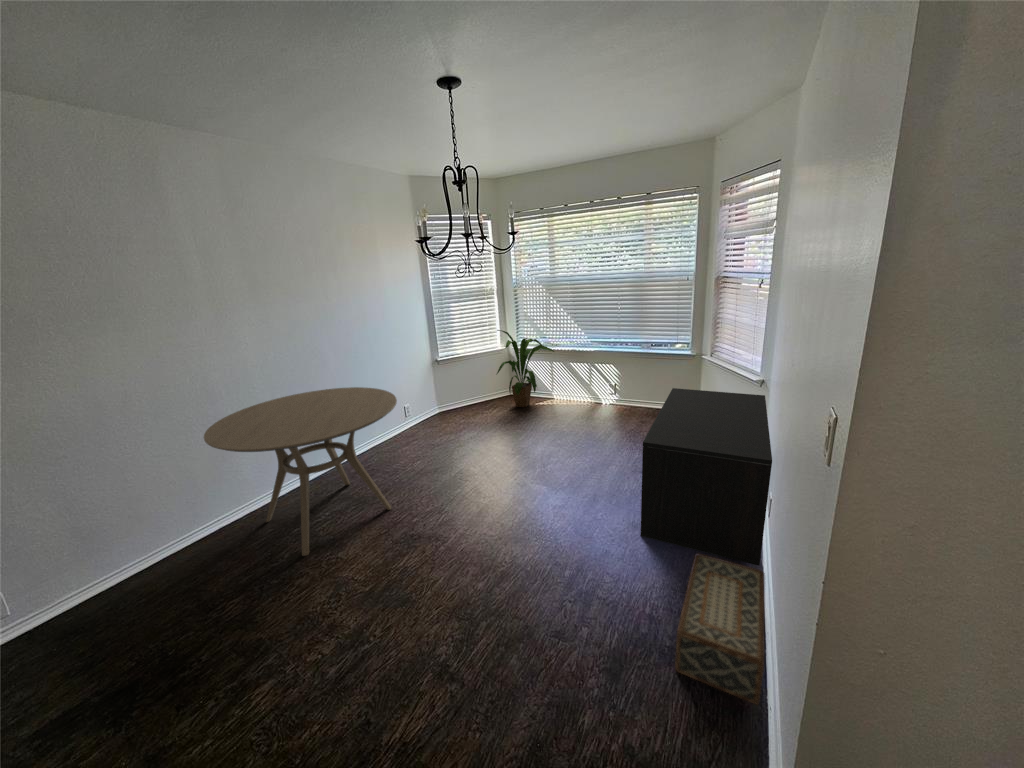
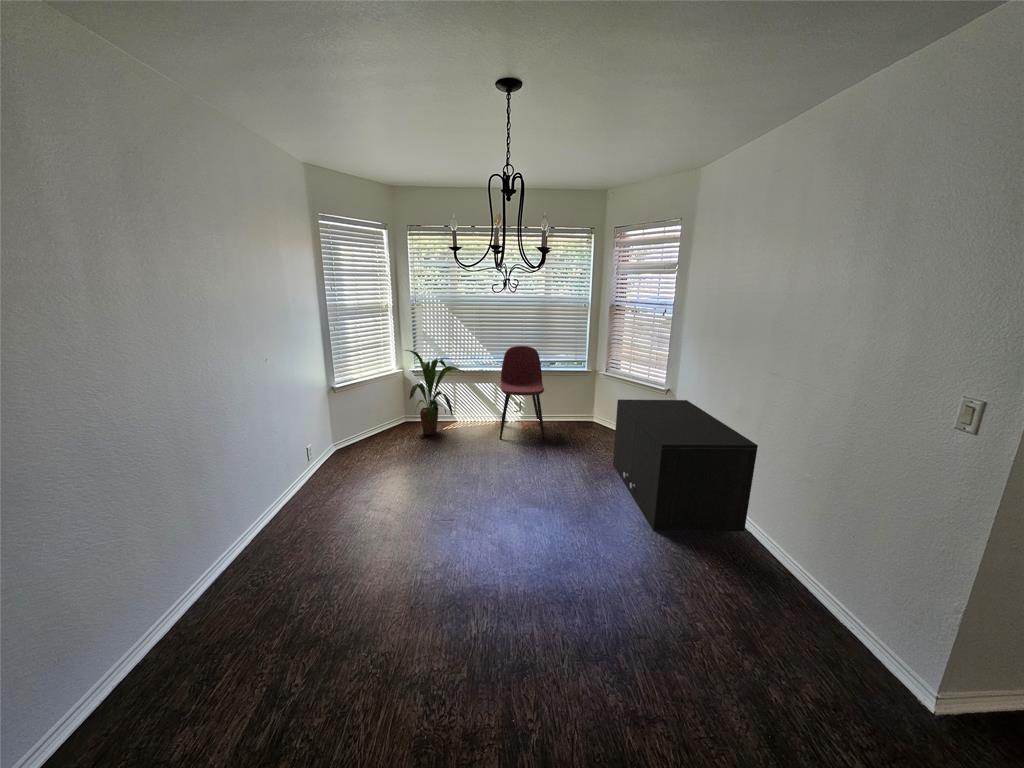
dining chair: none [577,326,632,424] -> present [500,346,545,439]
dining table: present [204,387,397,556] -> none [131,422,413,664]
woven basket: present [675,554,765,705] -> none [725,529,841,625]

